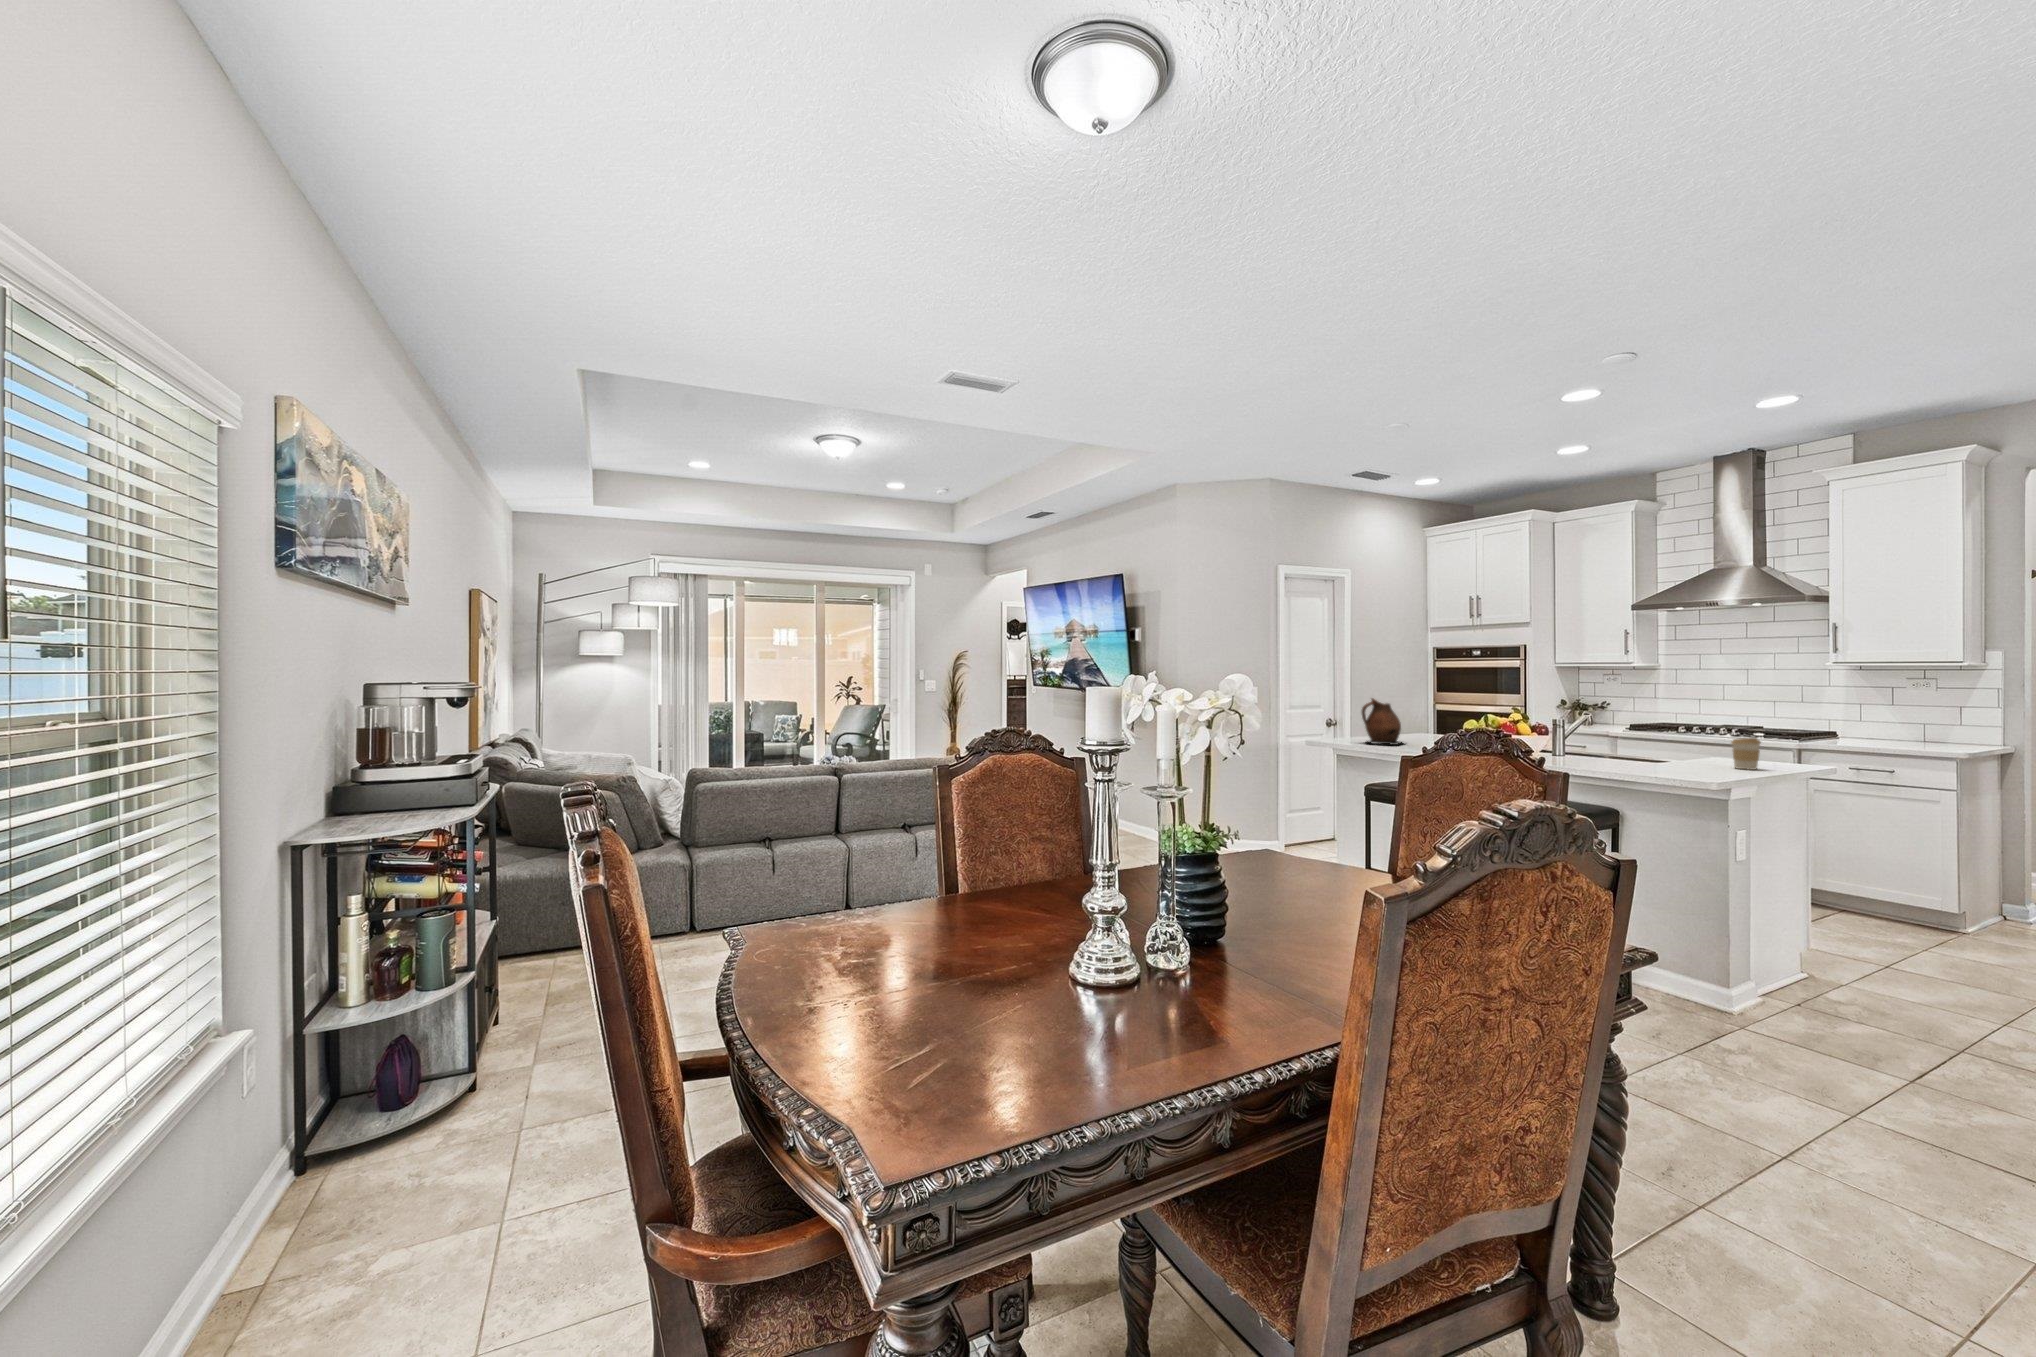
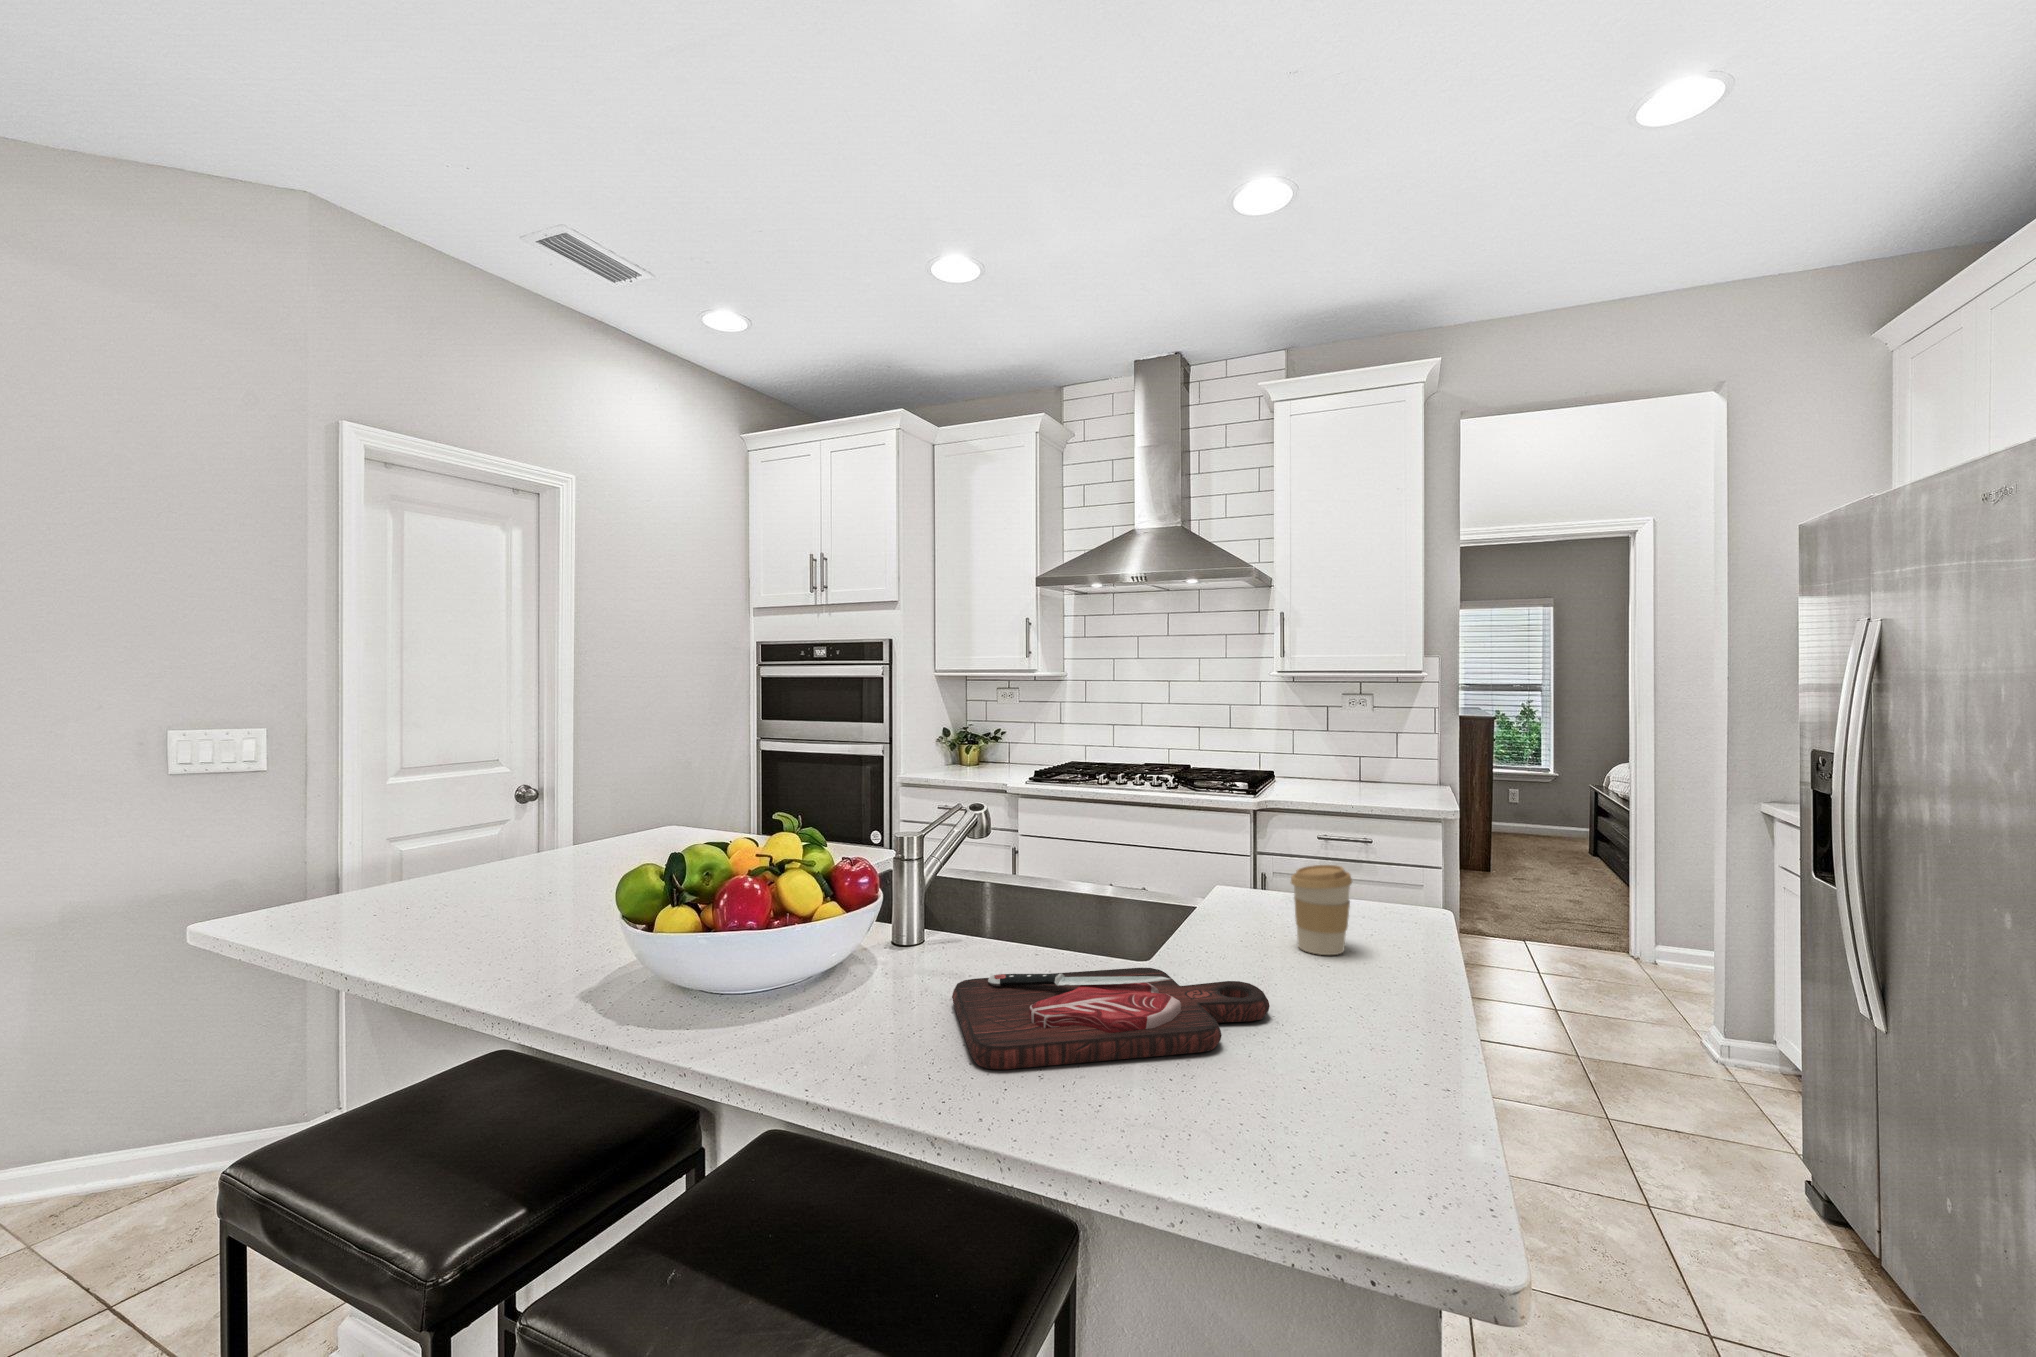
ceramic pitcher: present [1362,698,1401,745] -> none [403,773,560,927]
cutting board: none [1573,757,1697,773] -> present [952,968,1270,1070]

